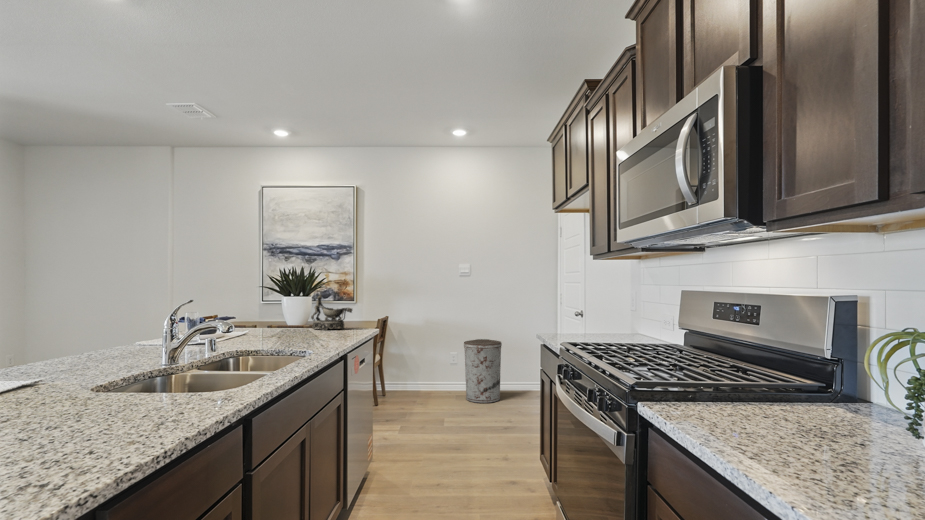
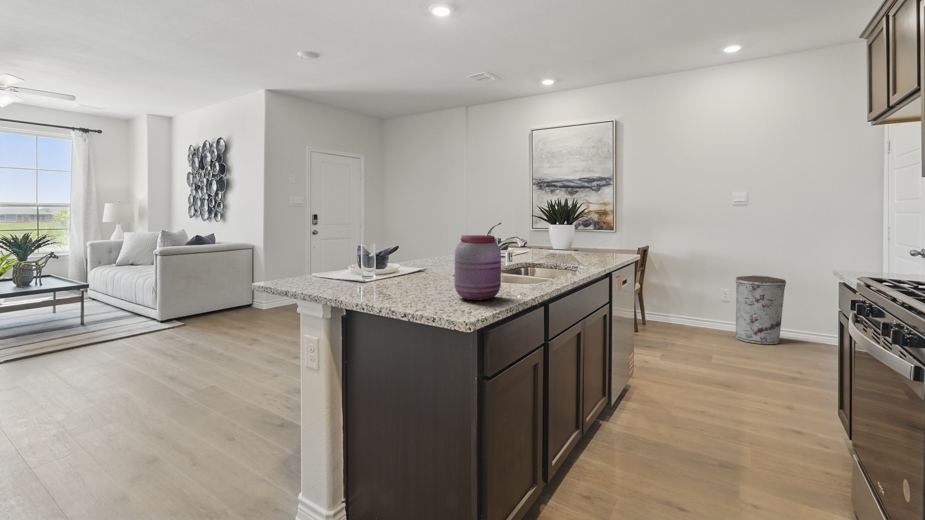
decorative bowl: present [311,295,352,330] -> none [577,223,615,255]
jar: none [64,326,164,440] -> present [454,235,501,300]

